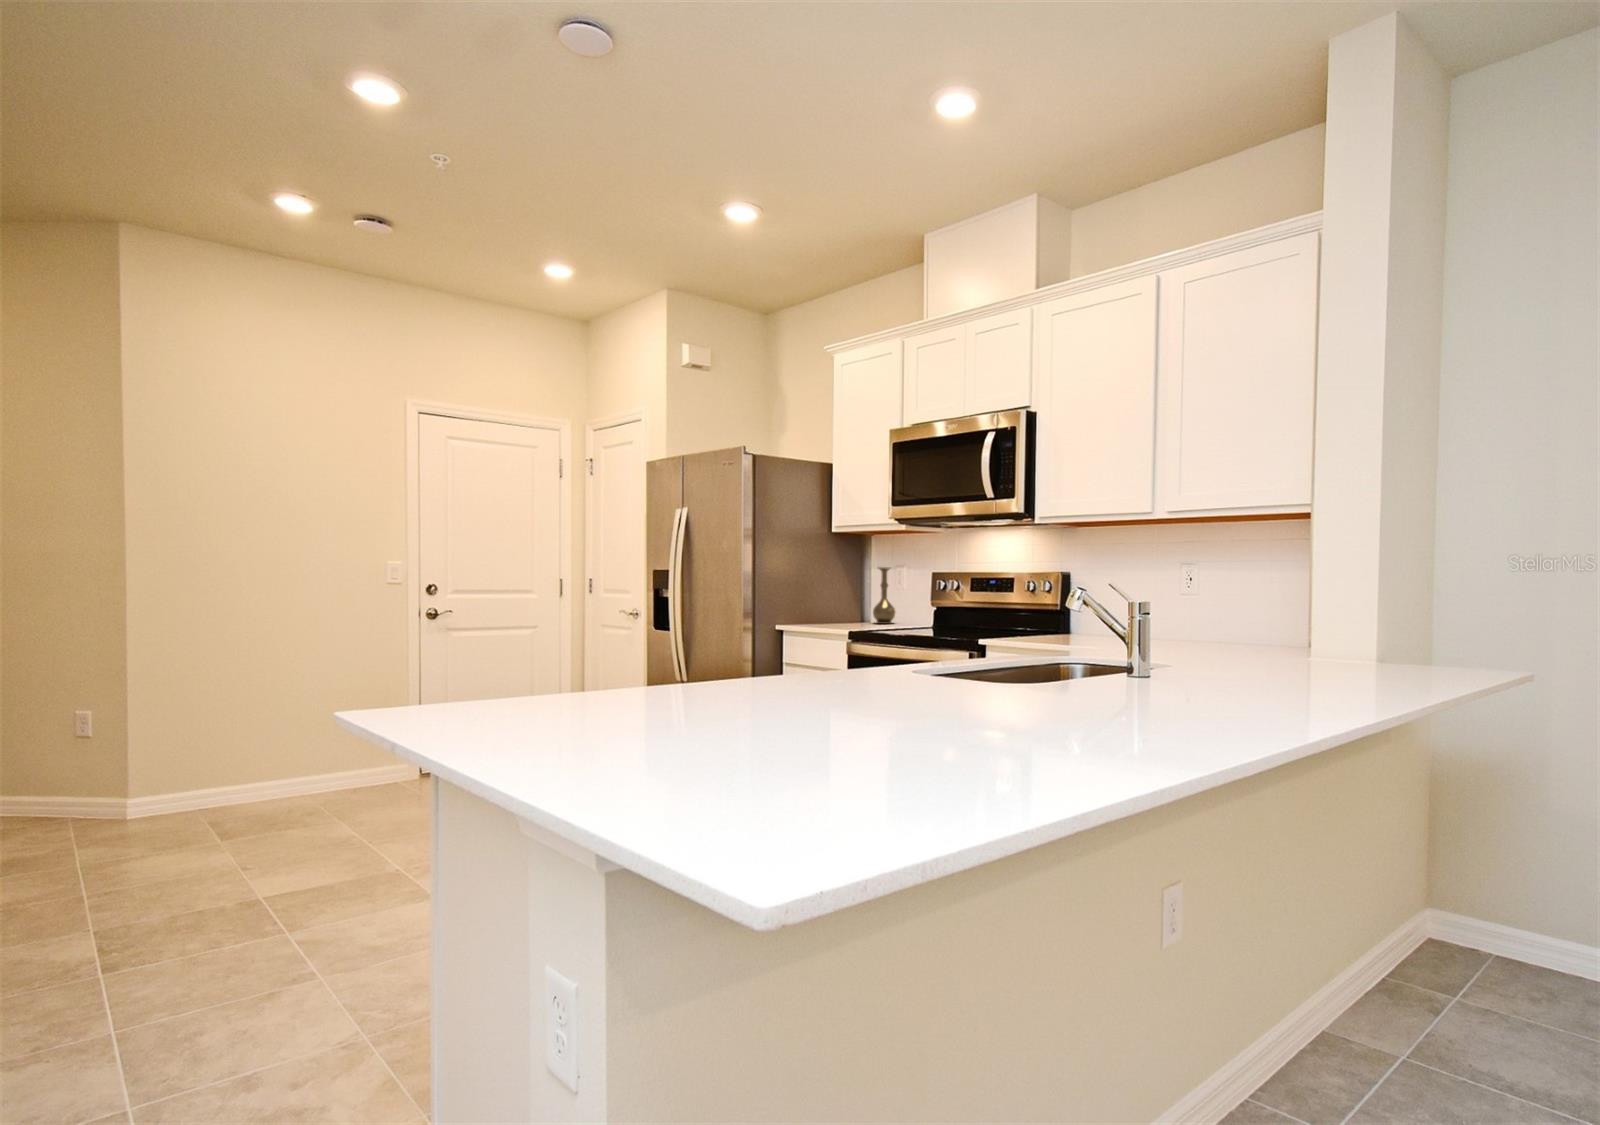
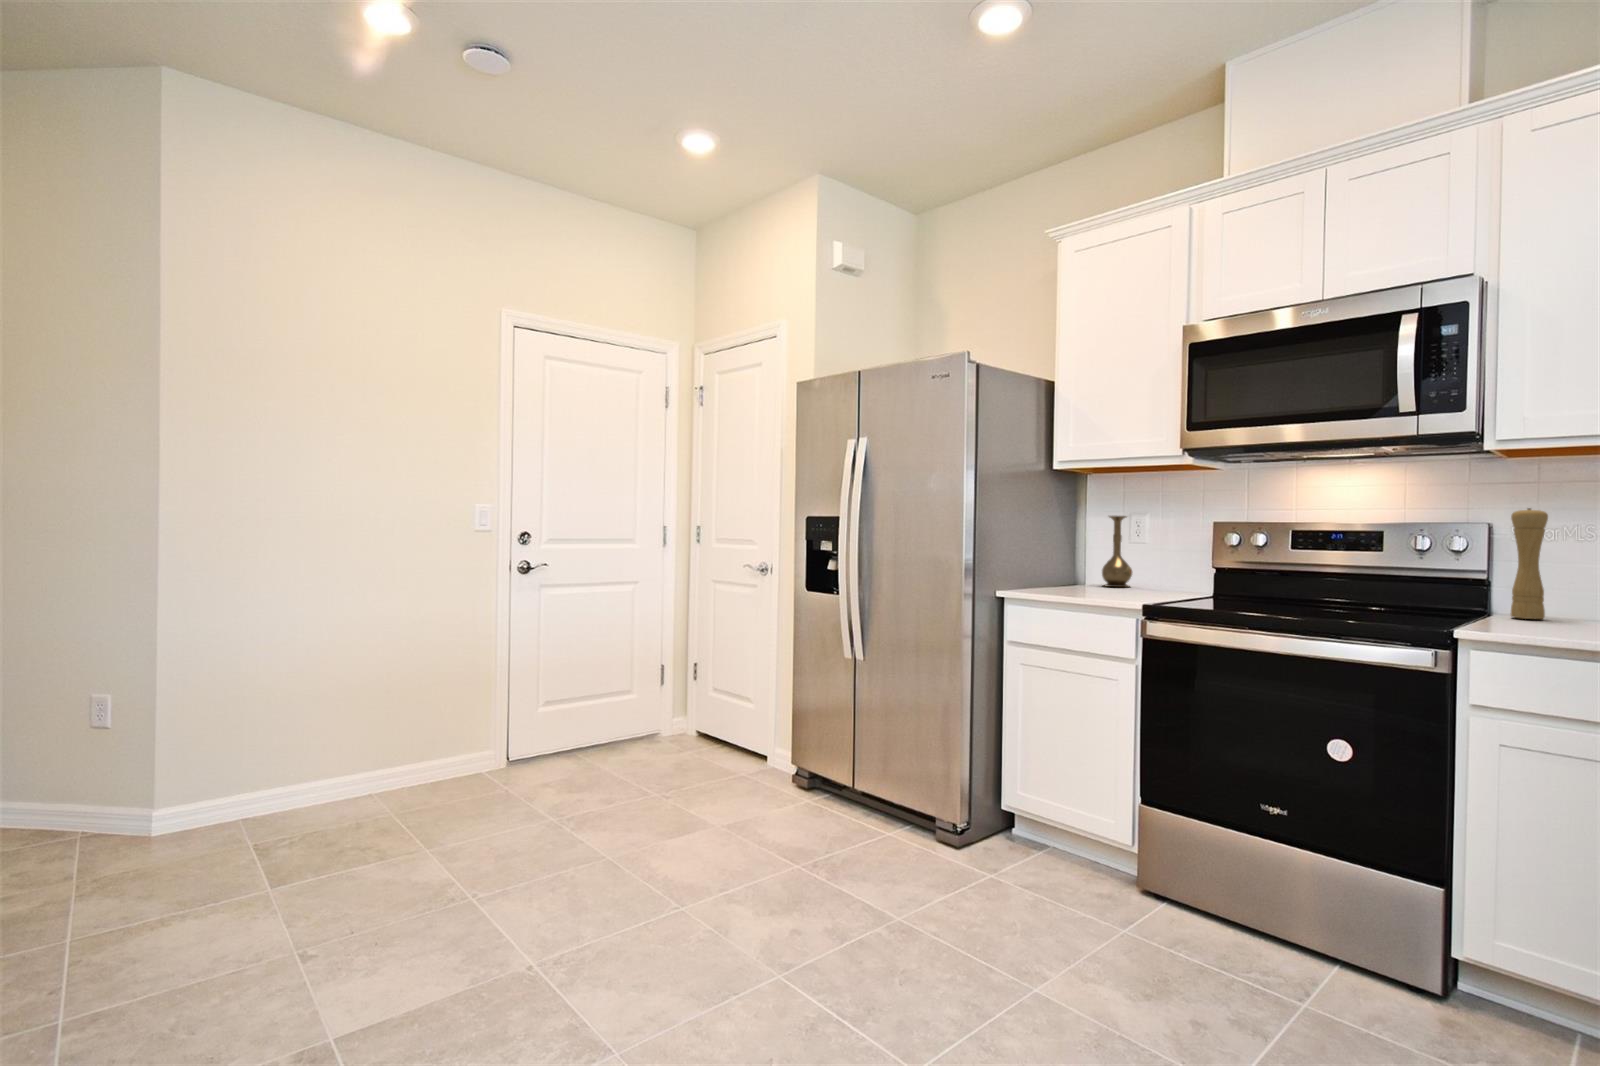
pepper mill: none [1071,562,1091,639] -> present [1511,508,1548,619]

